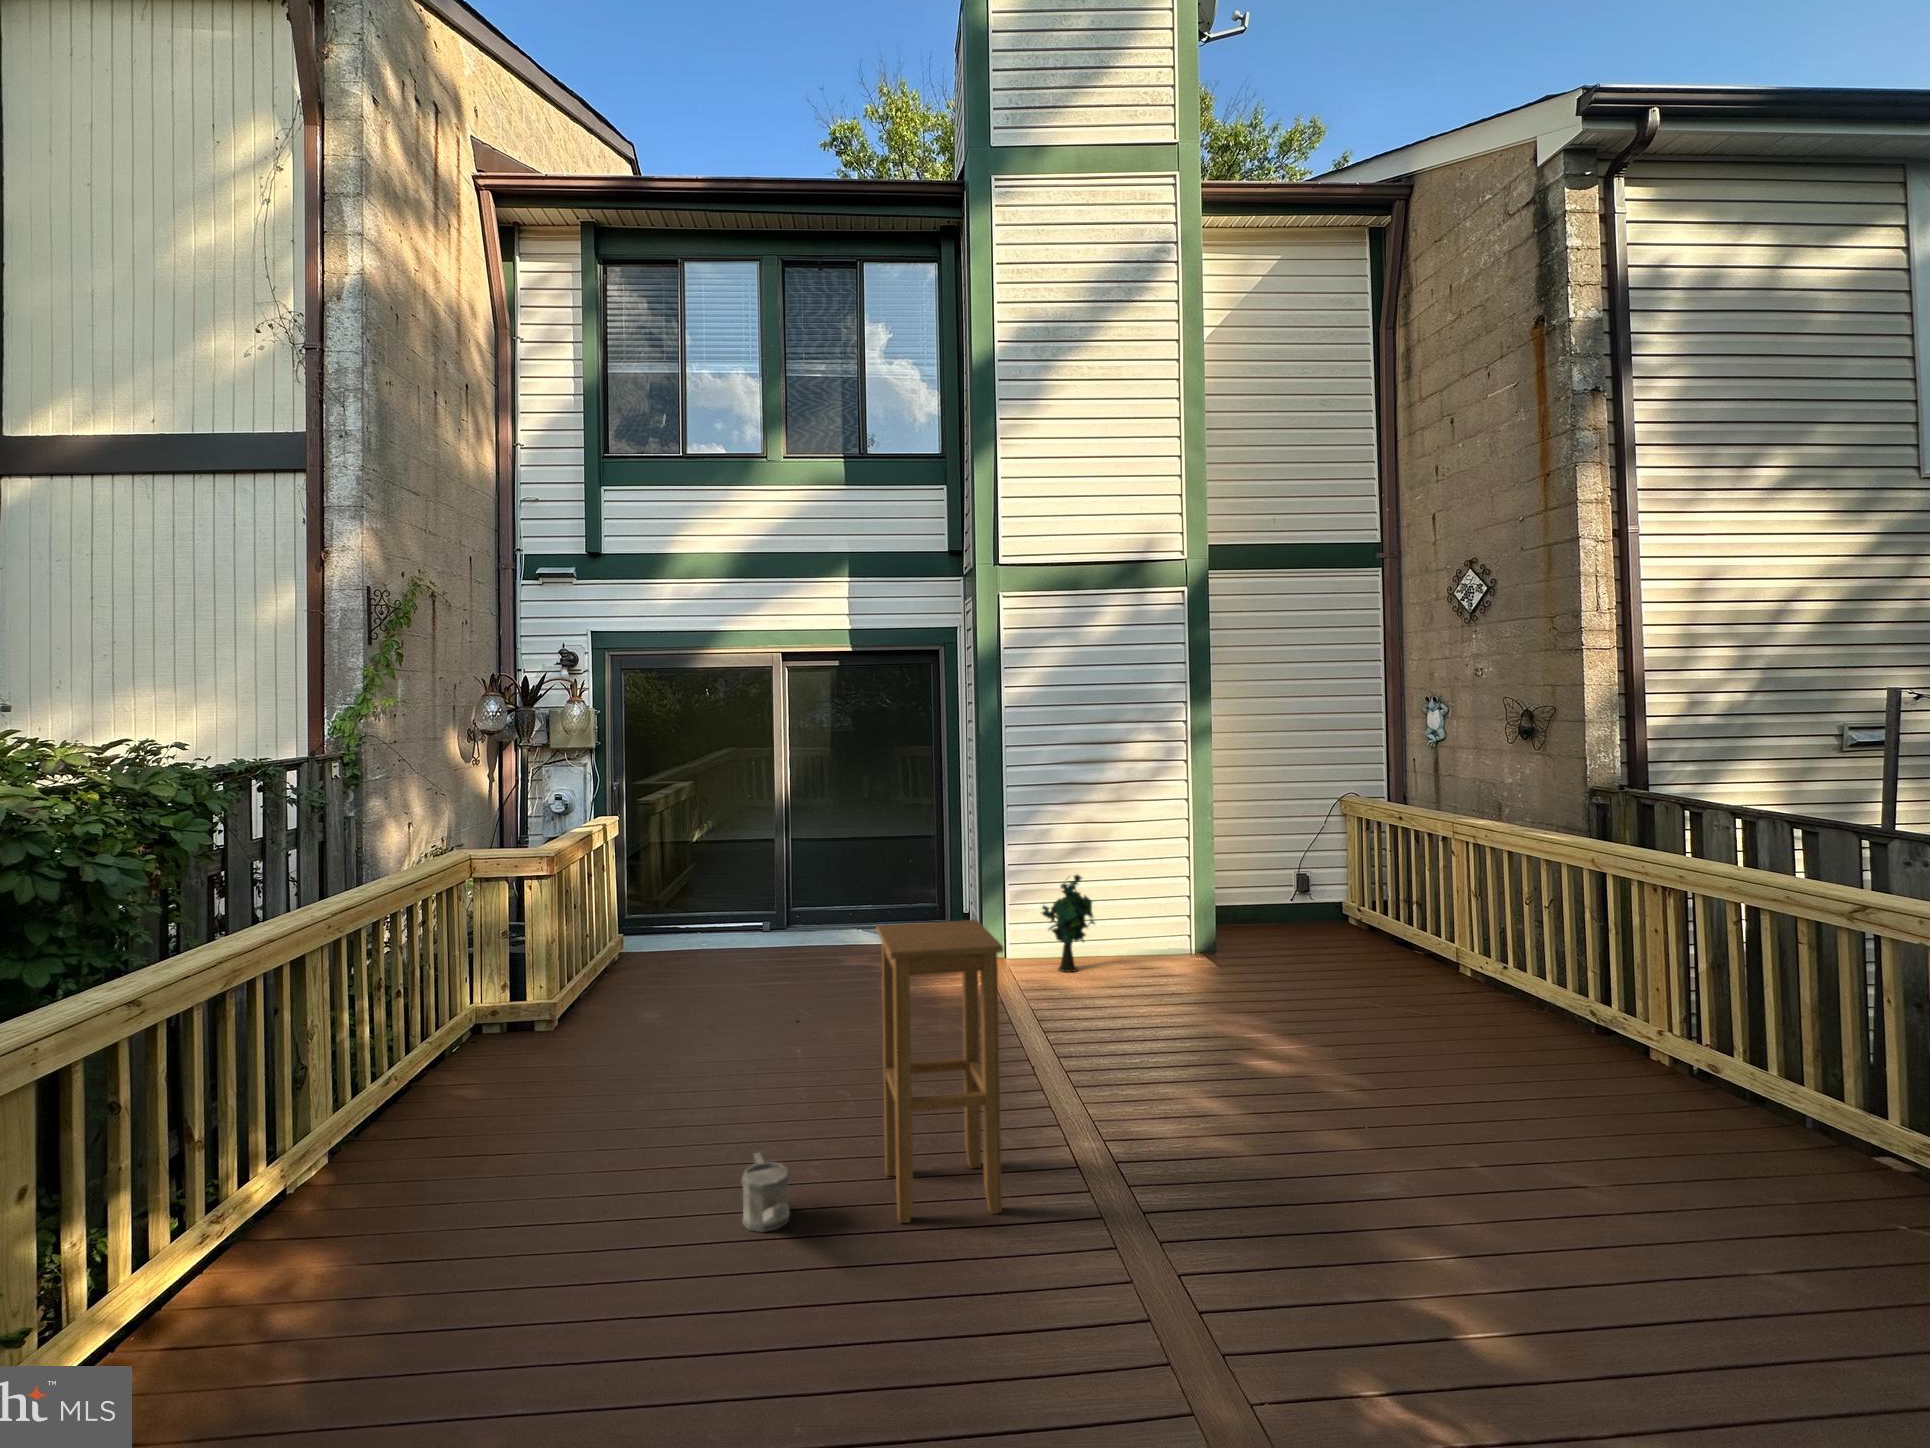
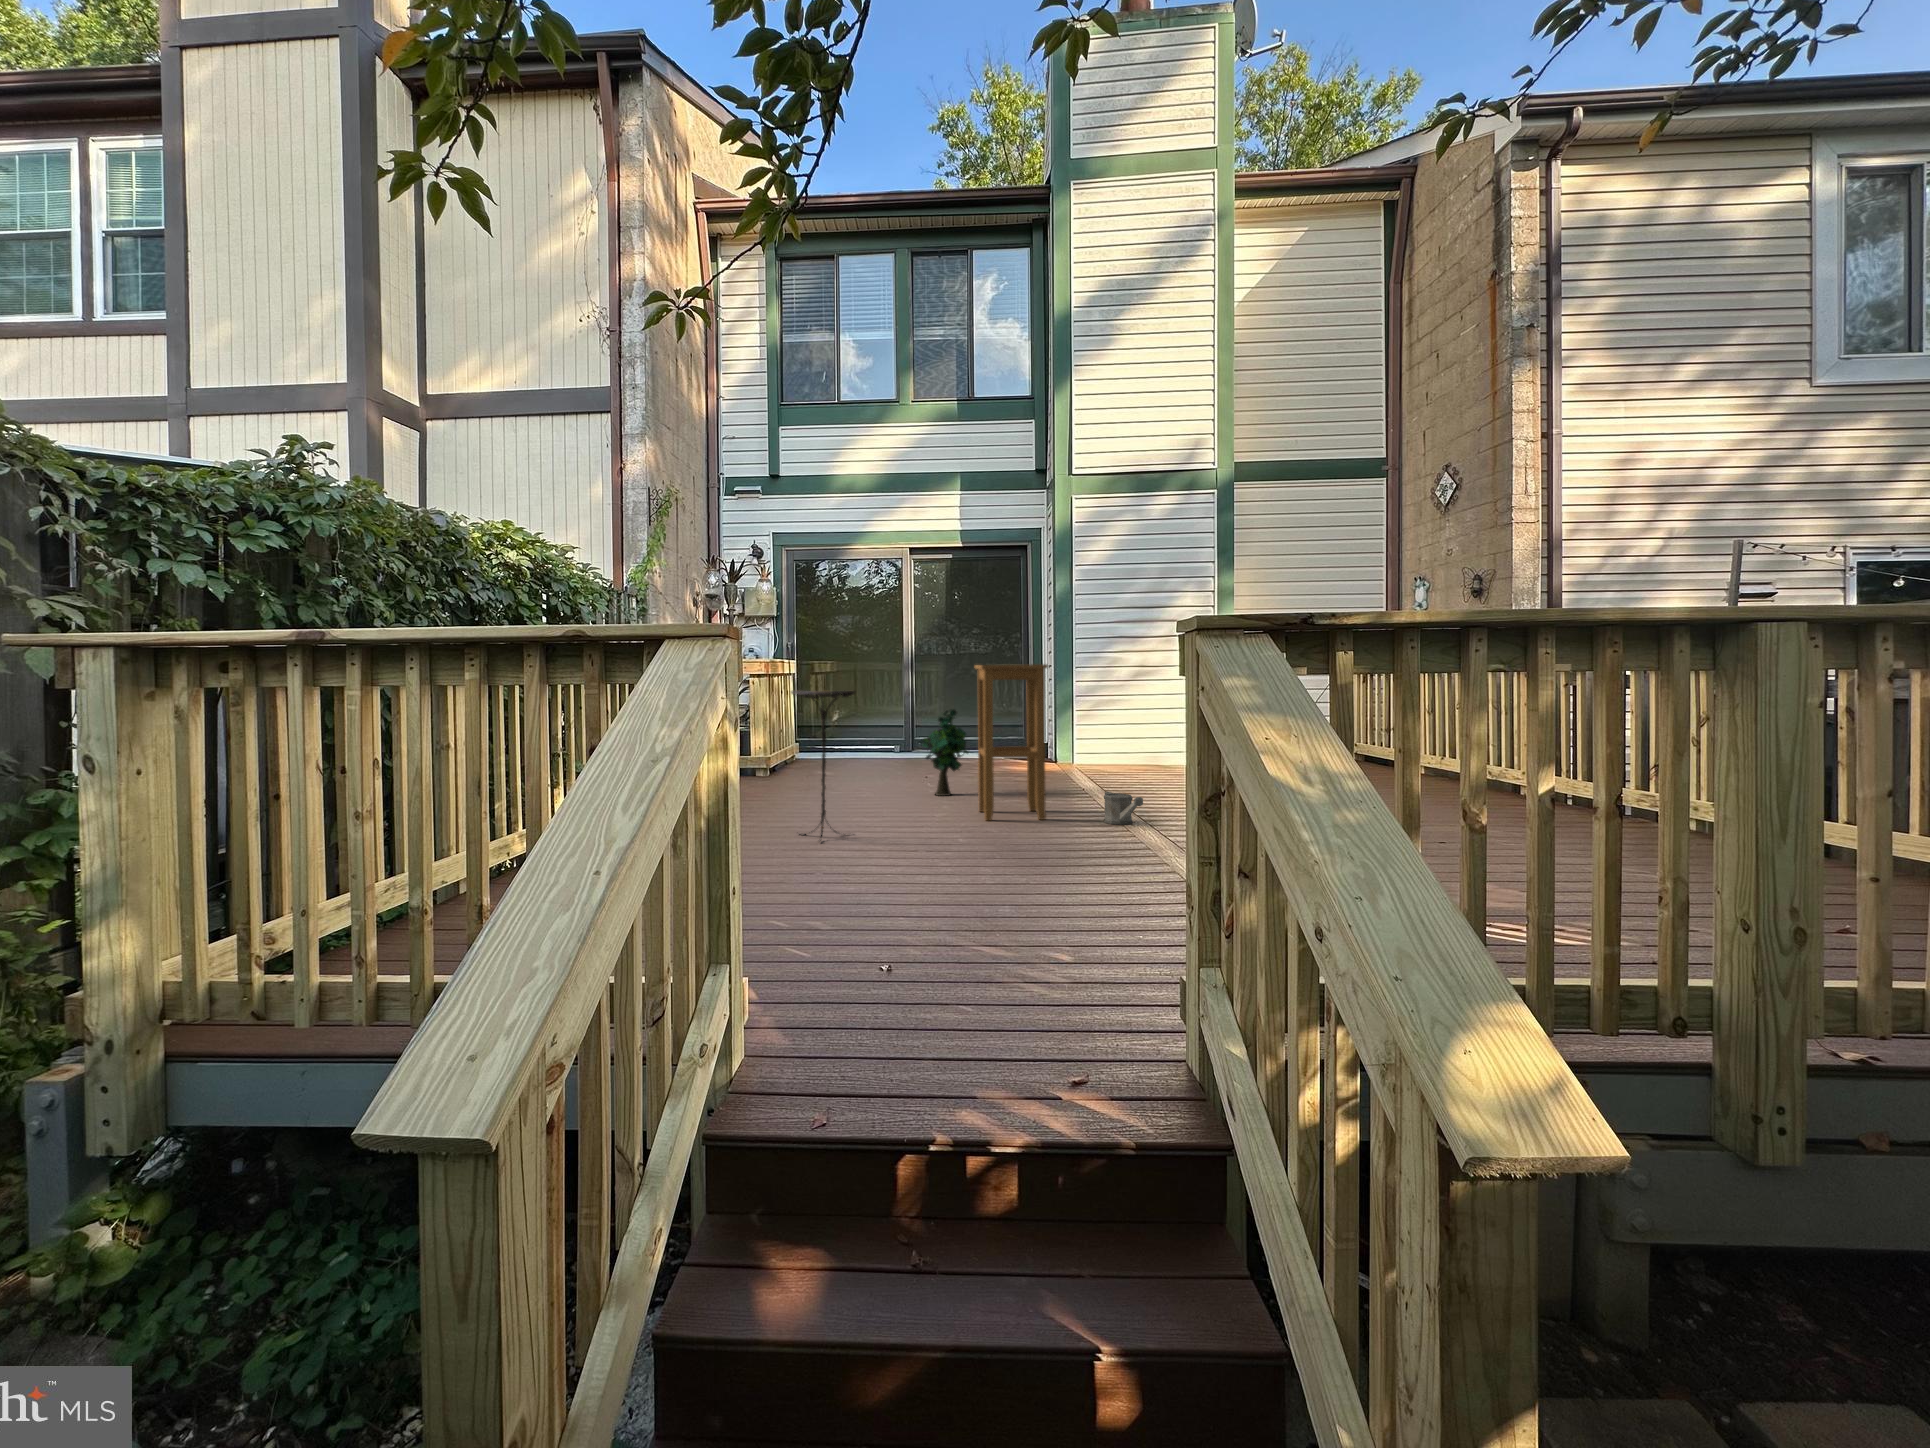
decorative plant: present [1042,874,1095,972] -> present [919,709,968,796]
side table: none [522,1035,658,1383] -> present [791,690,855,838]
watering can: present [741,1153,790,1232] -> present [1104,792,1143,825]

